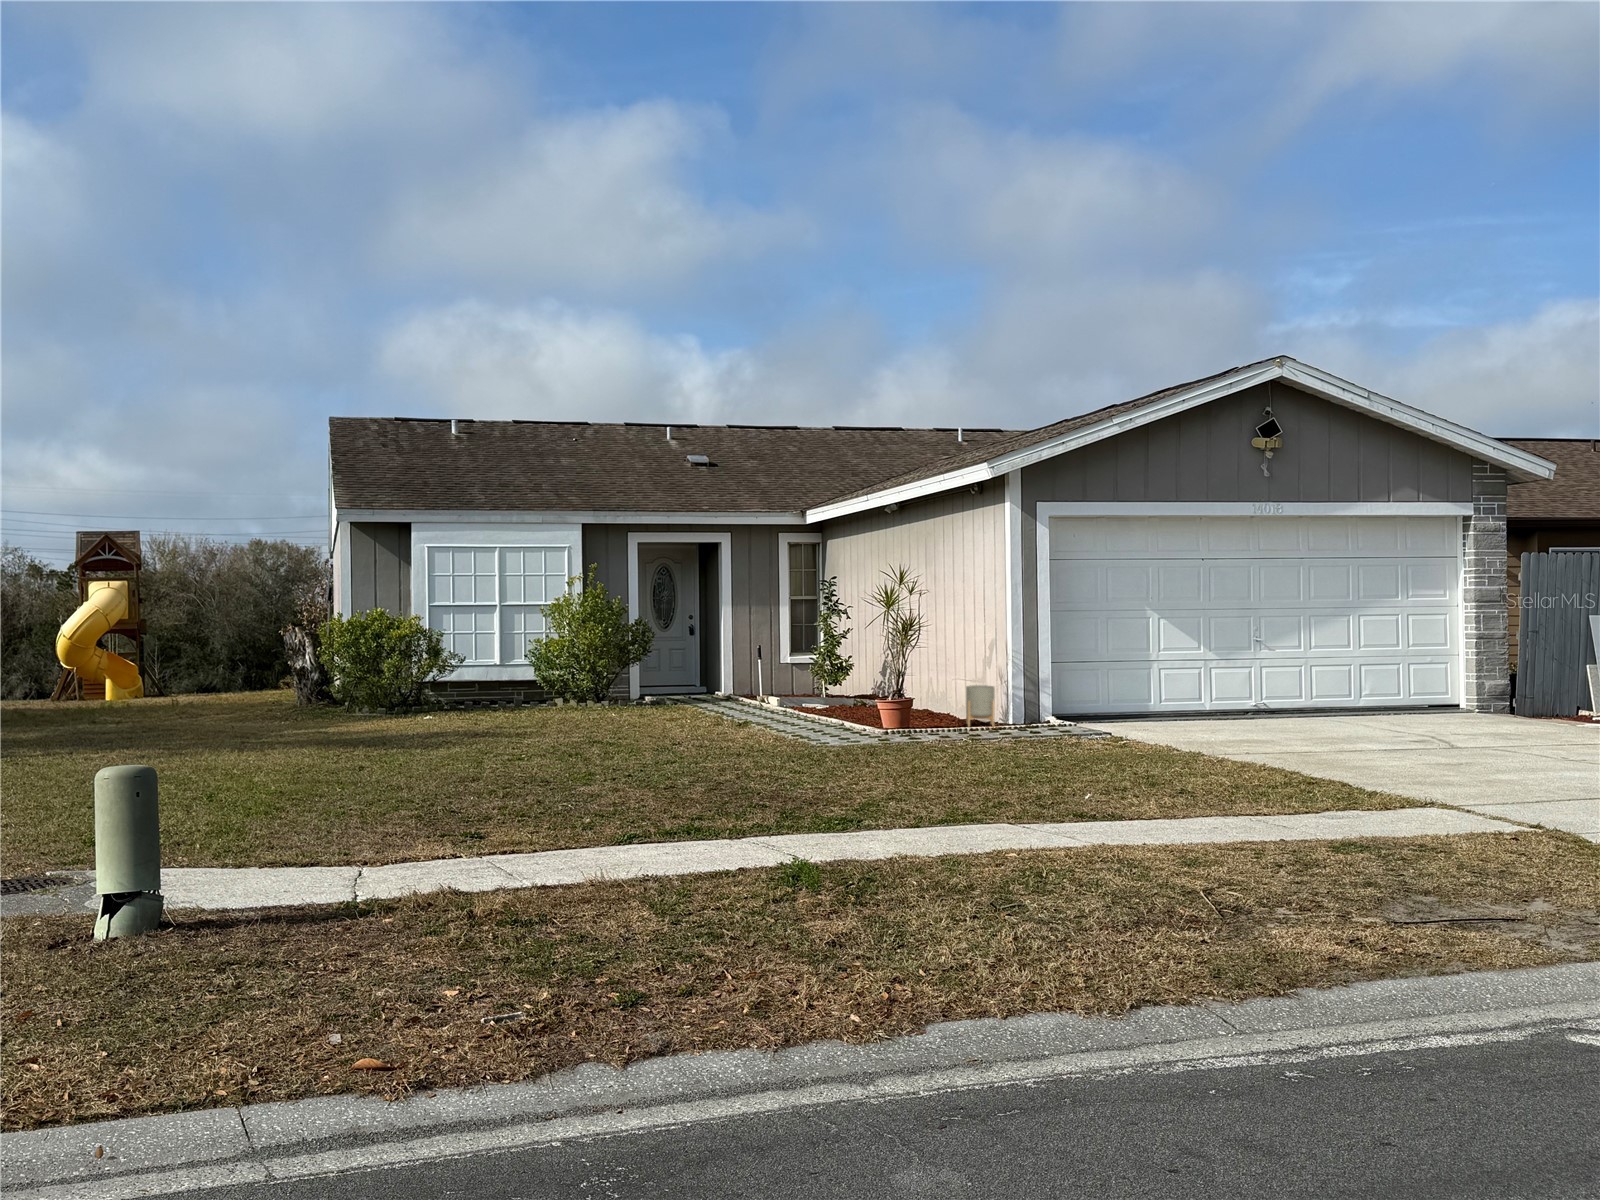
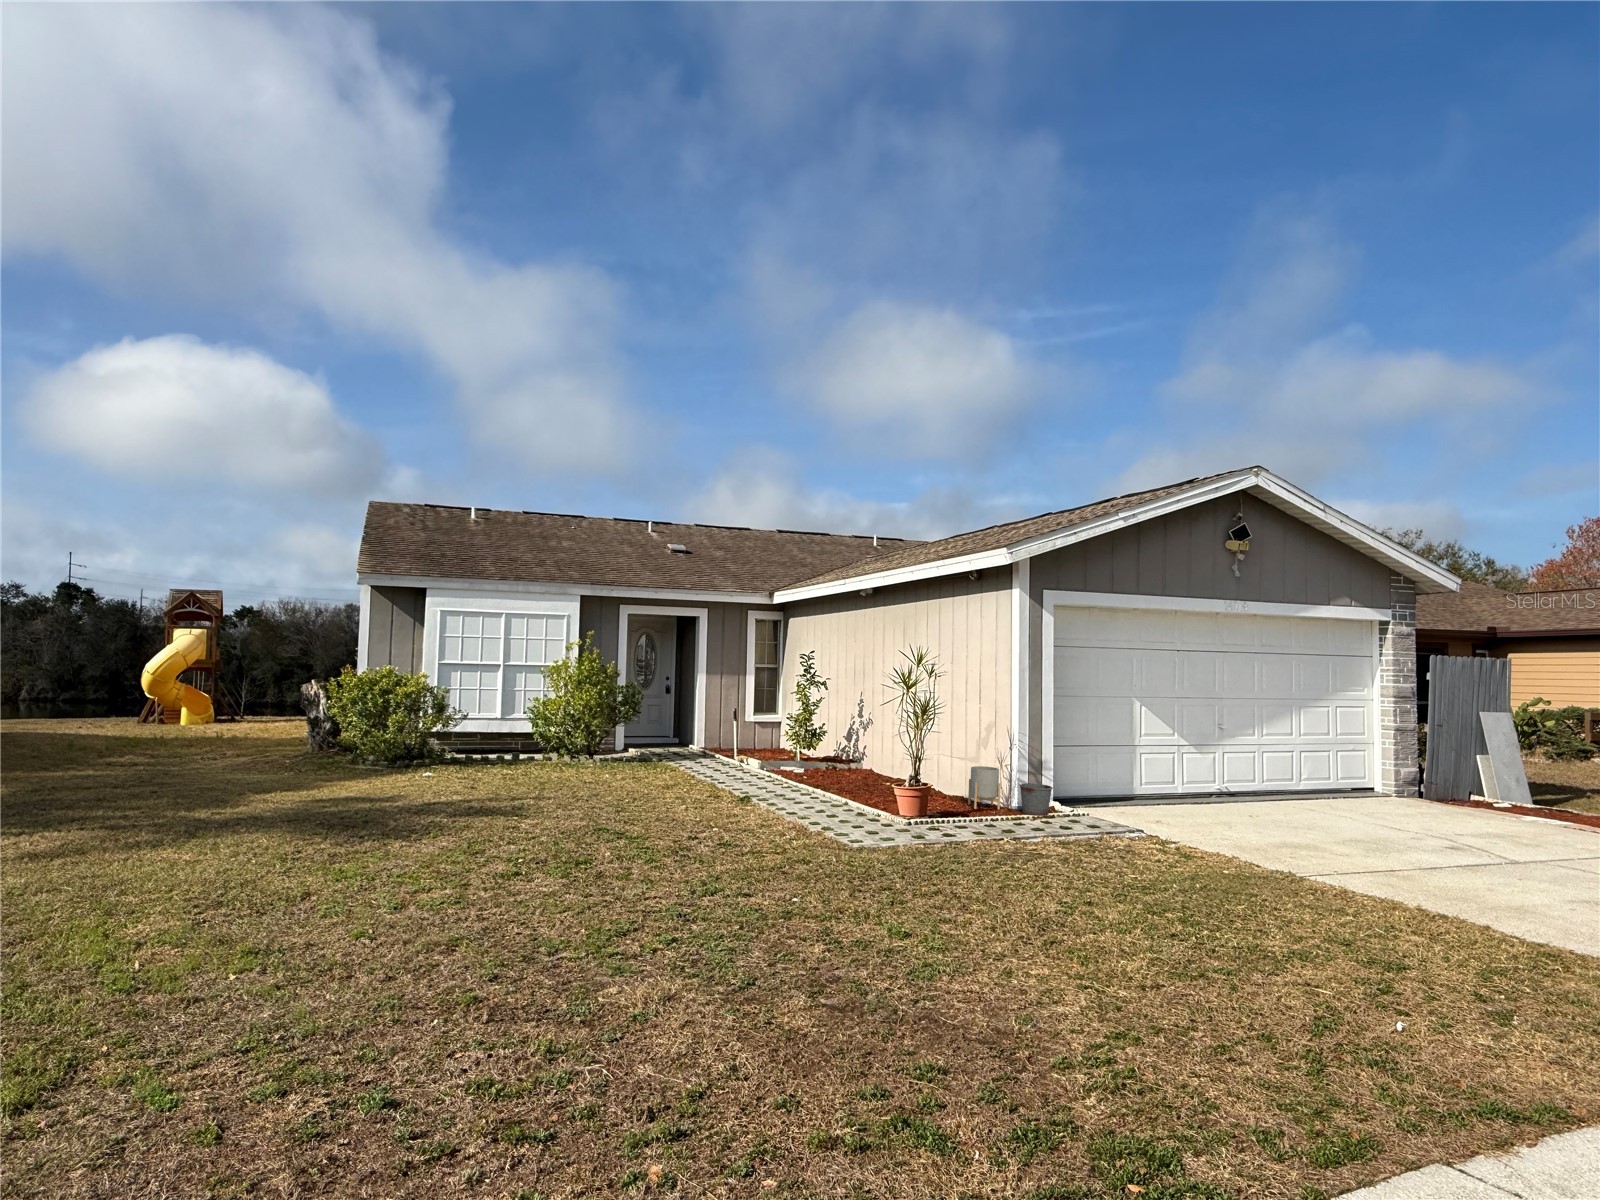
bucket: none [1011,700,1045,730] -> present [1019,783,1053,816]

